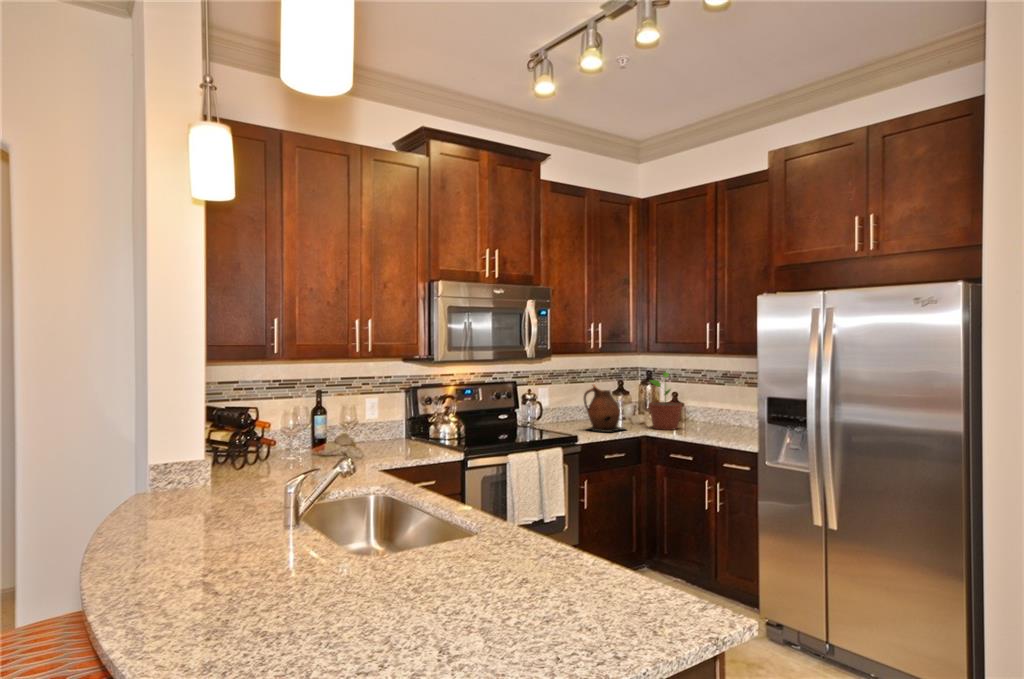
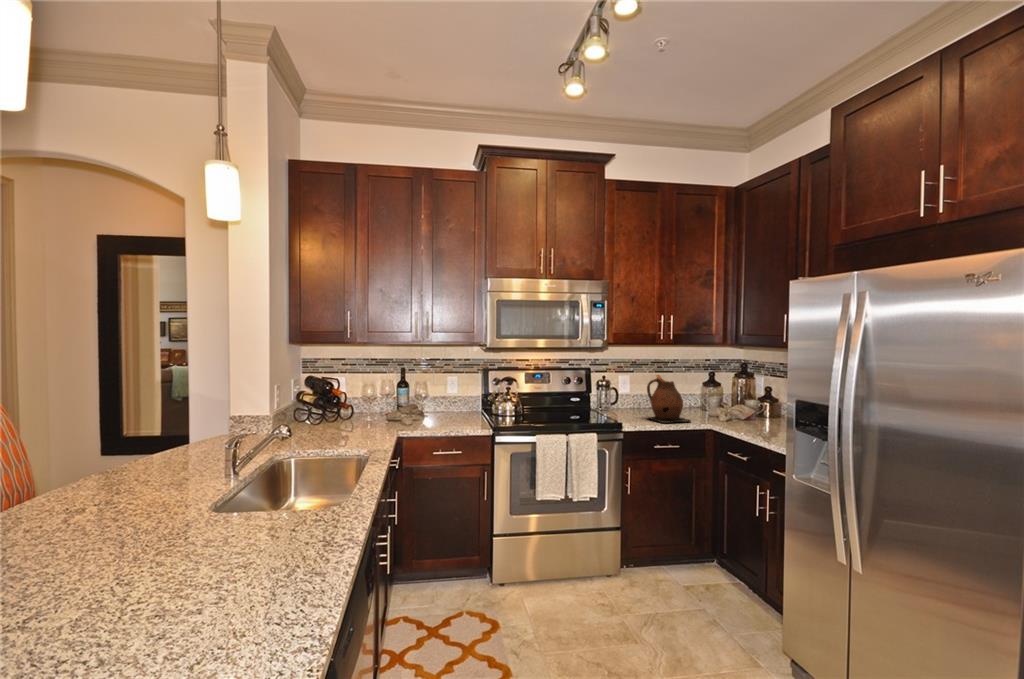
potted plant: present [649,372,682,430] -> none [719,366,756,426]

